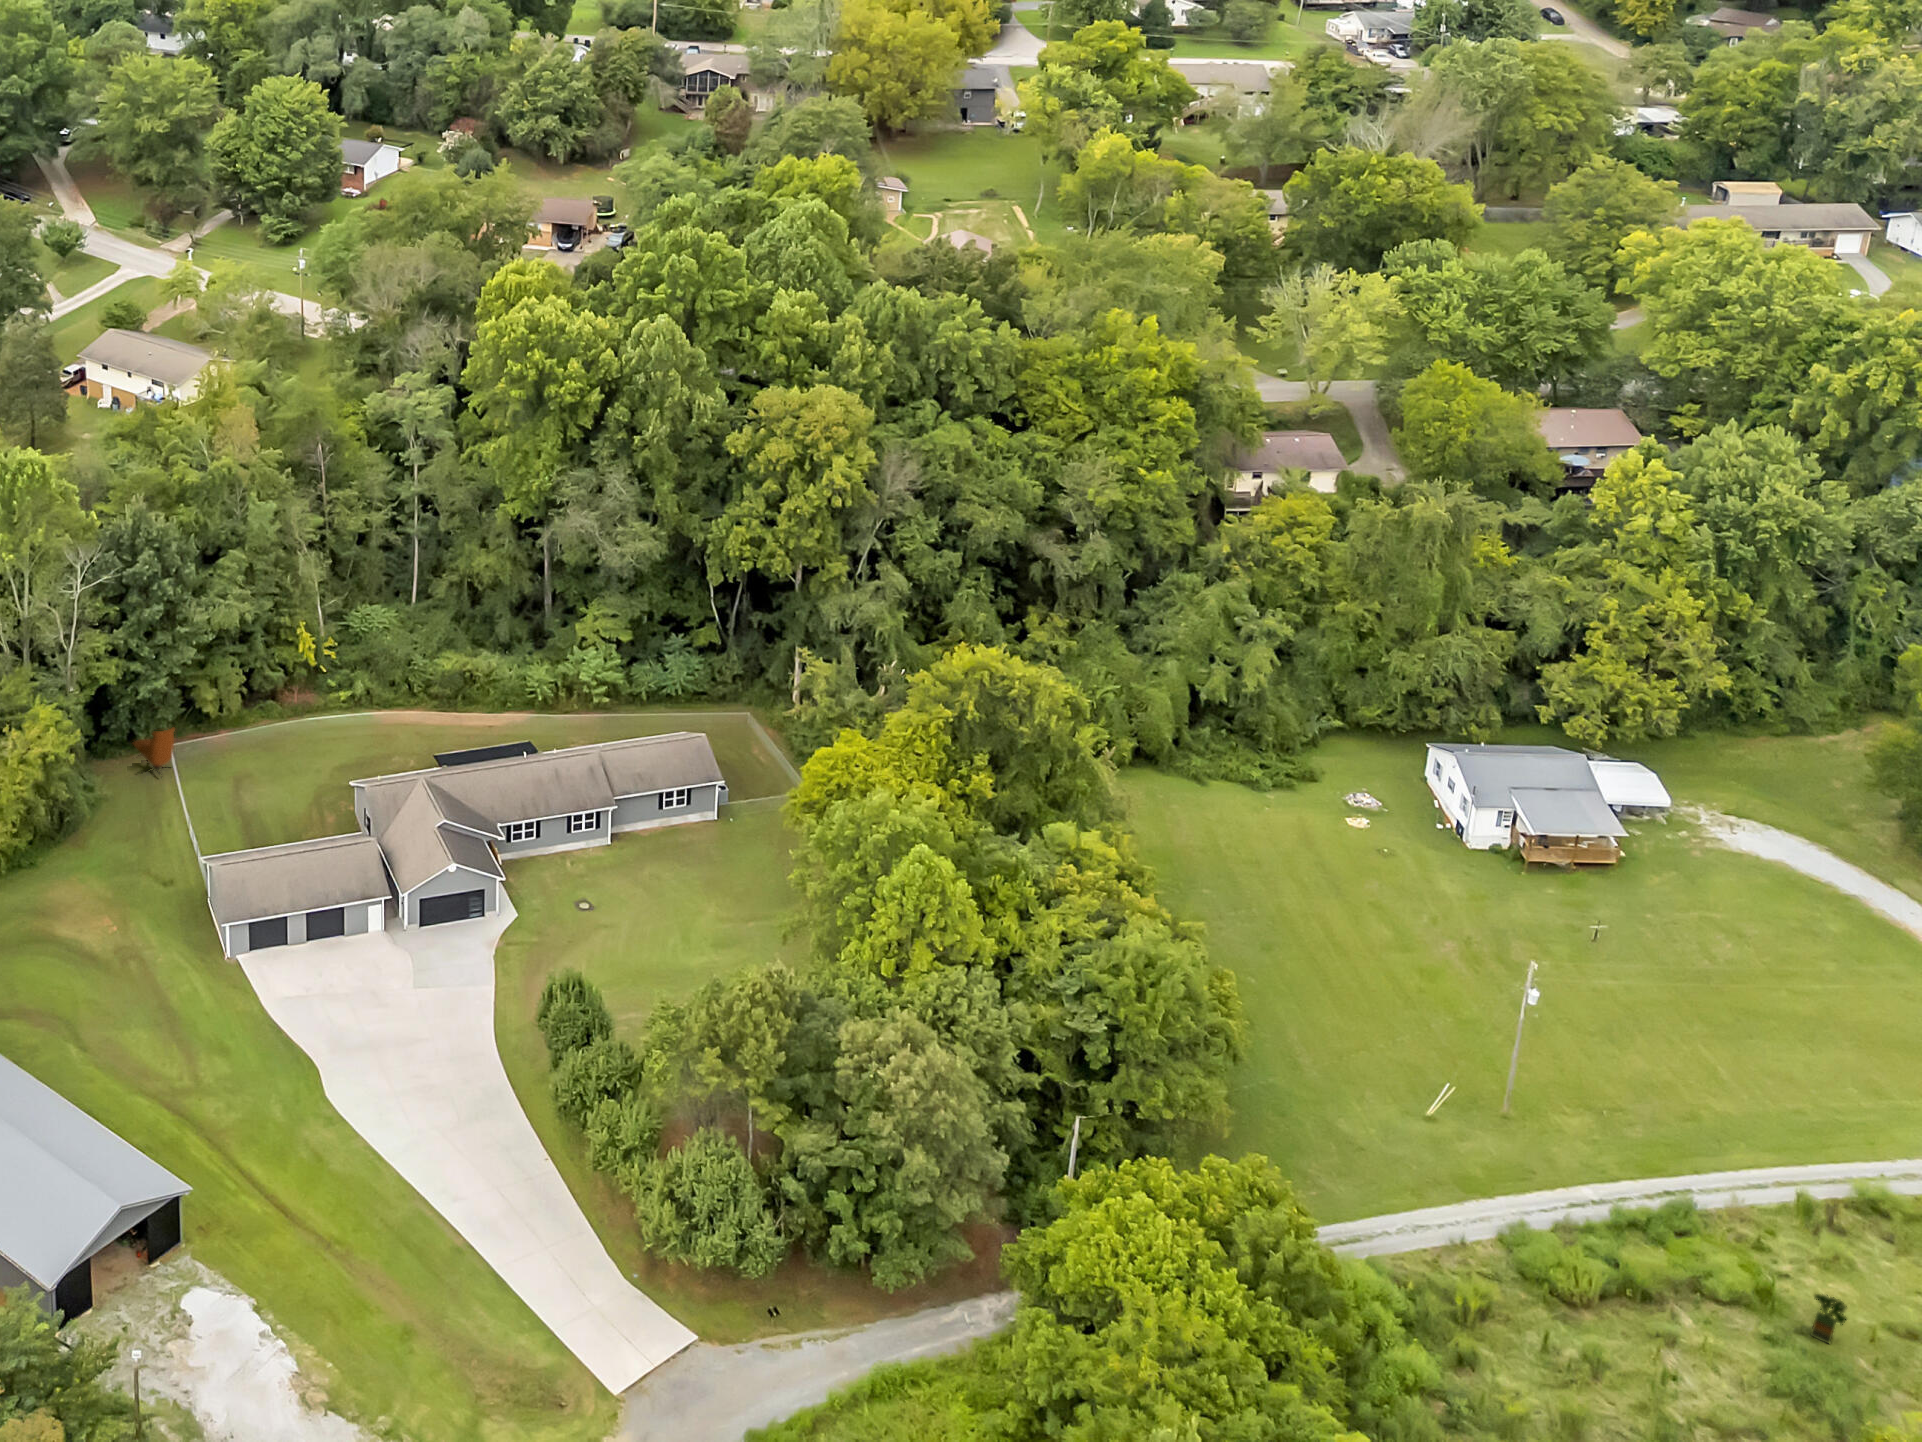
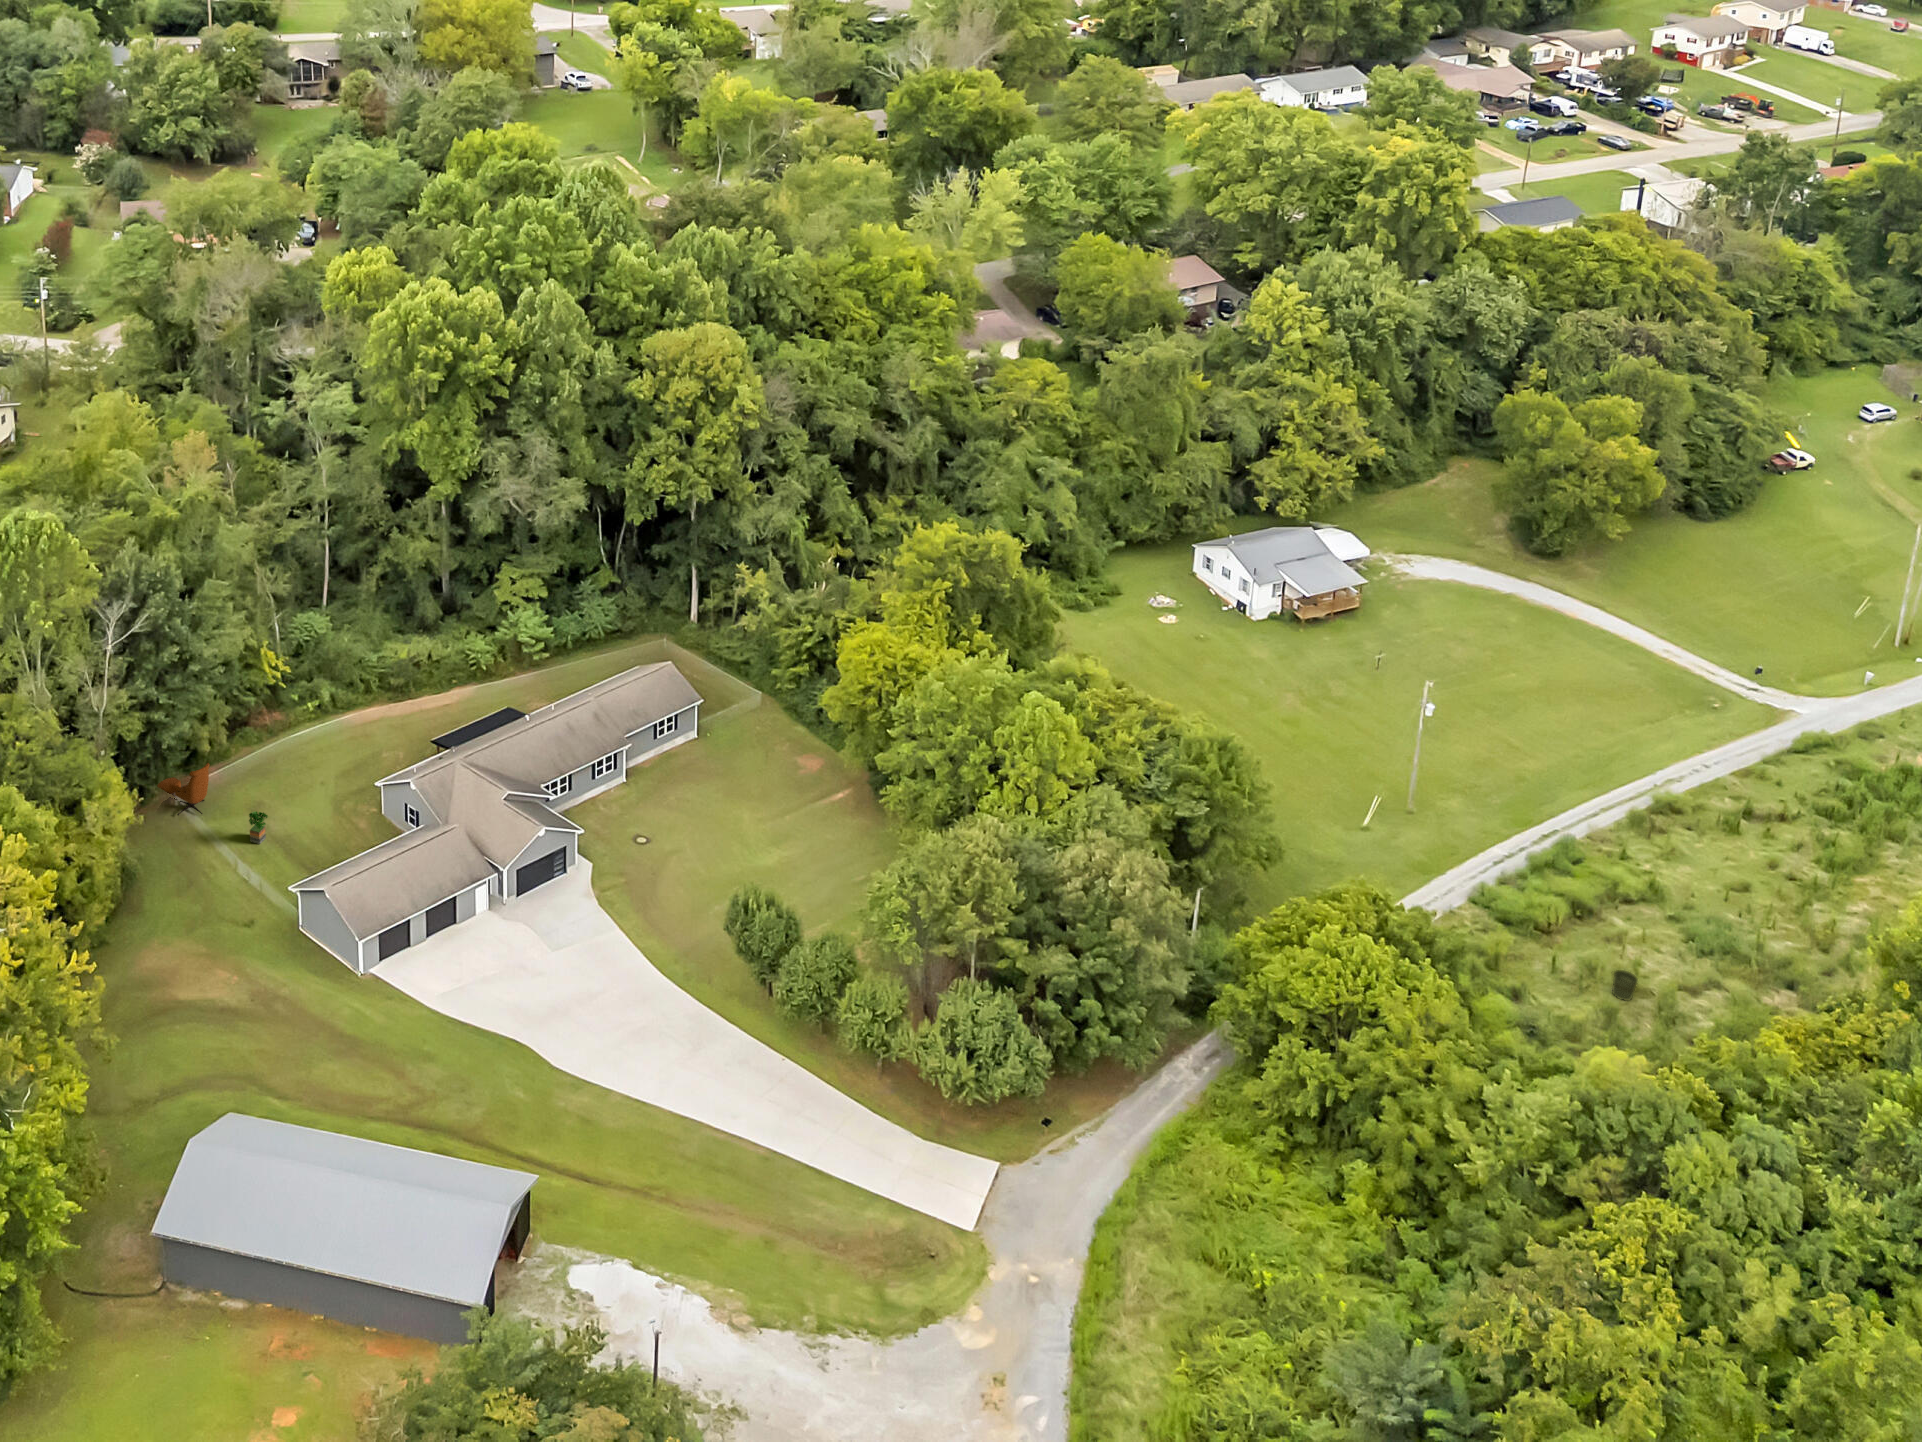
potted tree: present [1811,1294,1847,1343] -> present [249,811,268,844]
bucket: none [1746,1357,1784,1402] -> present [1612,970,1638,1001]

